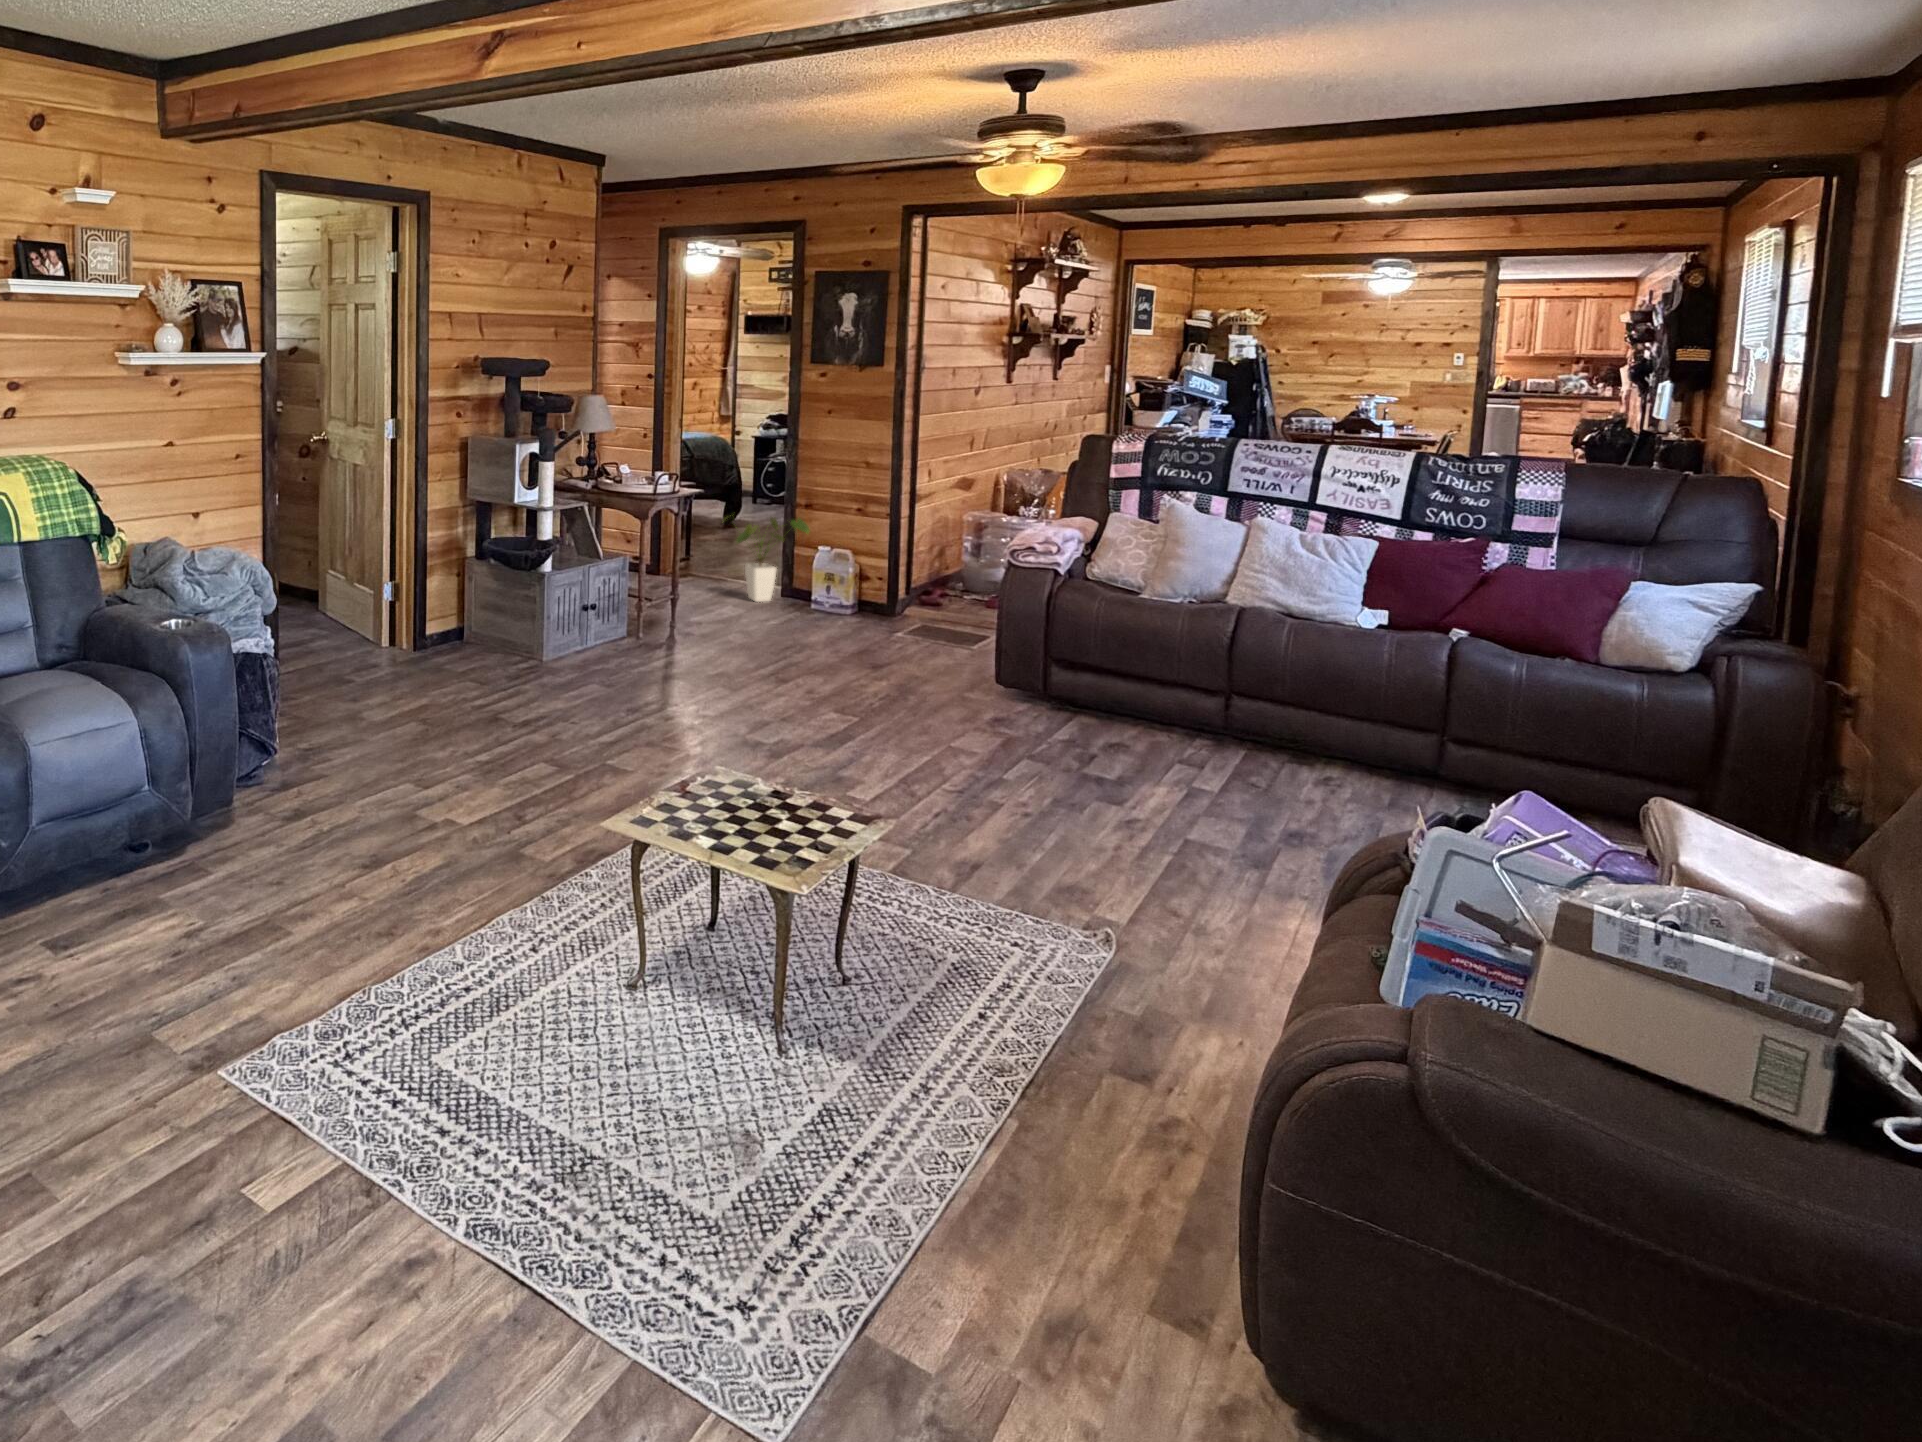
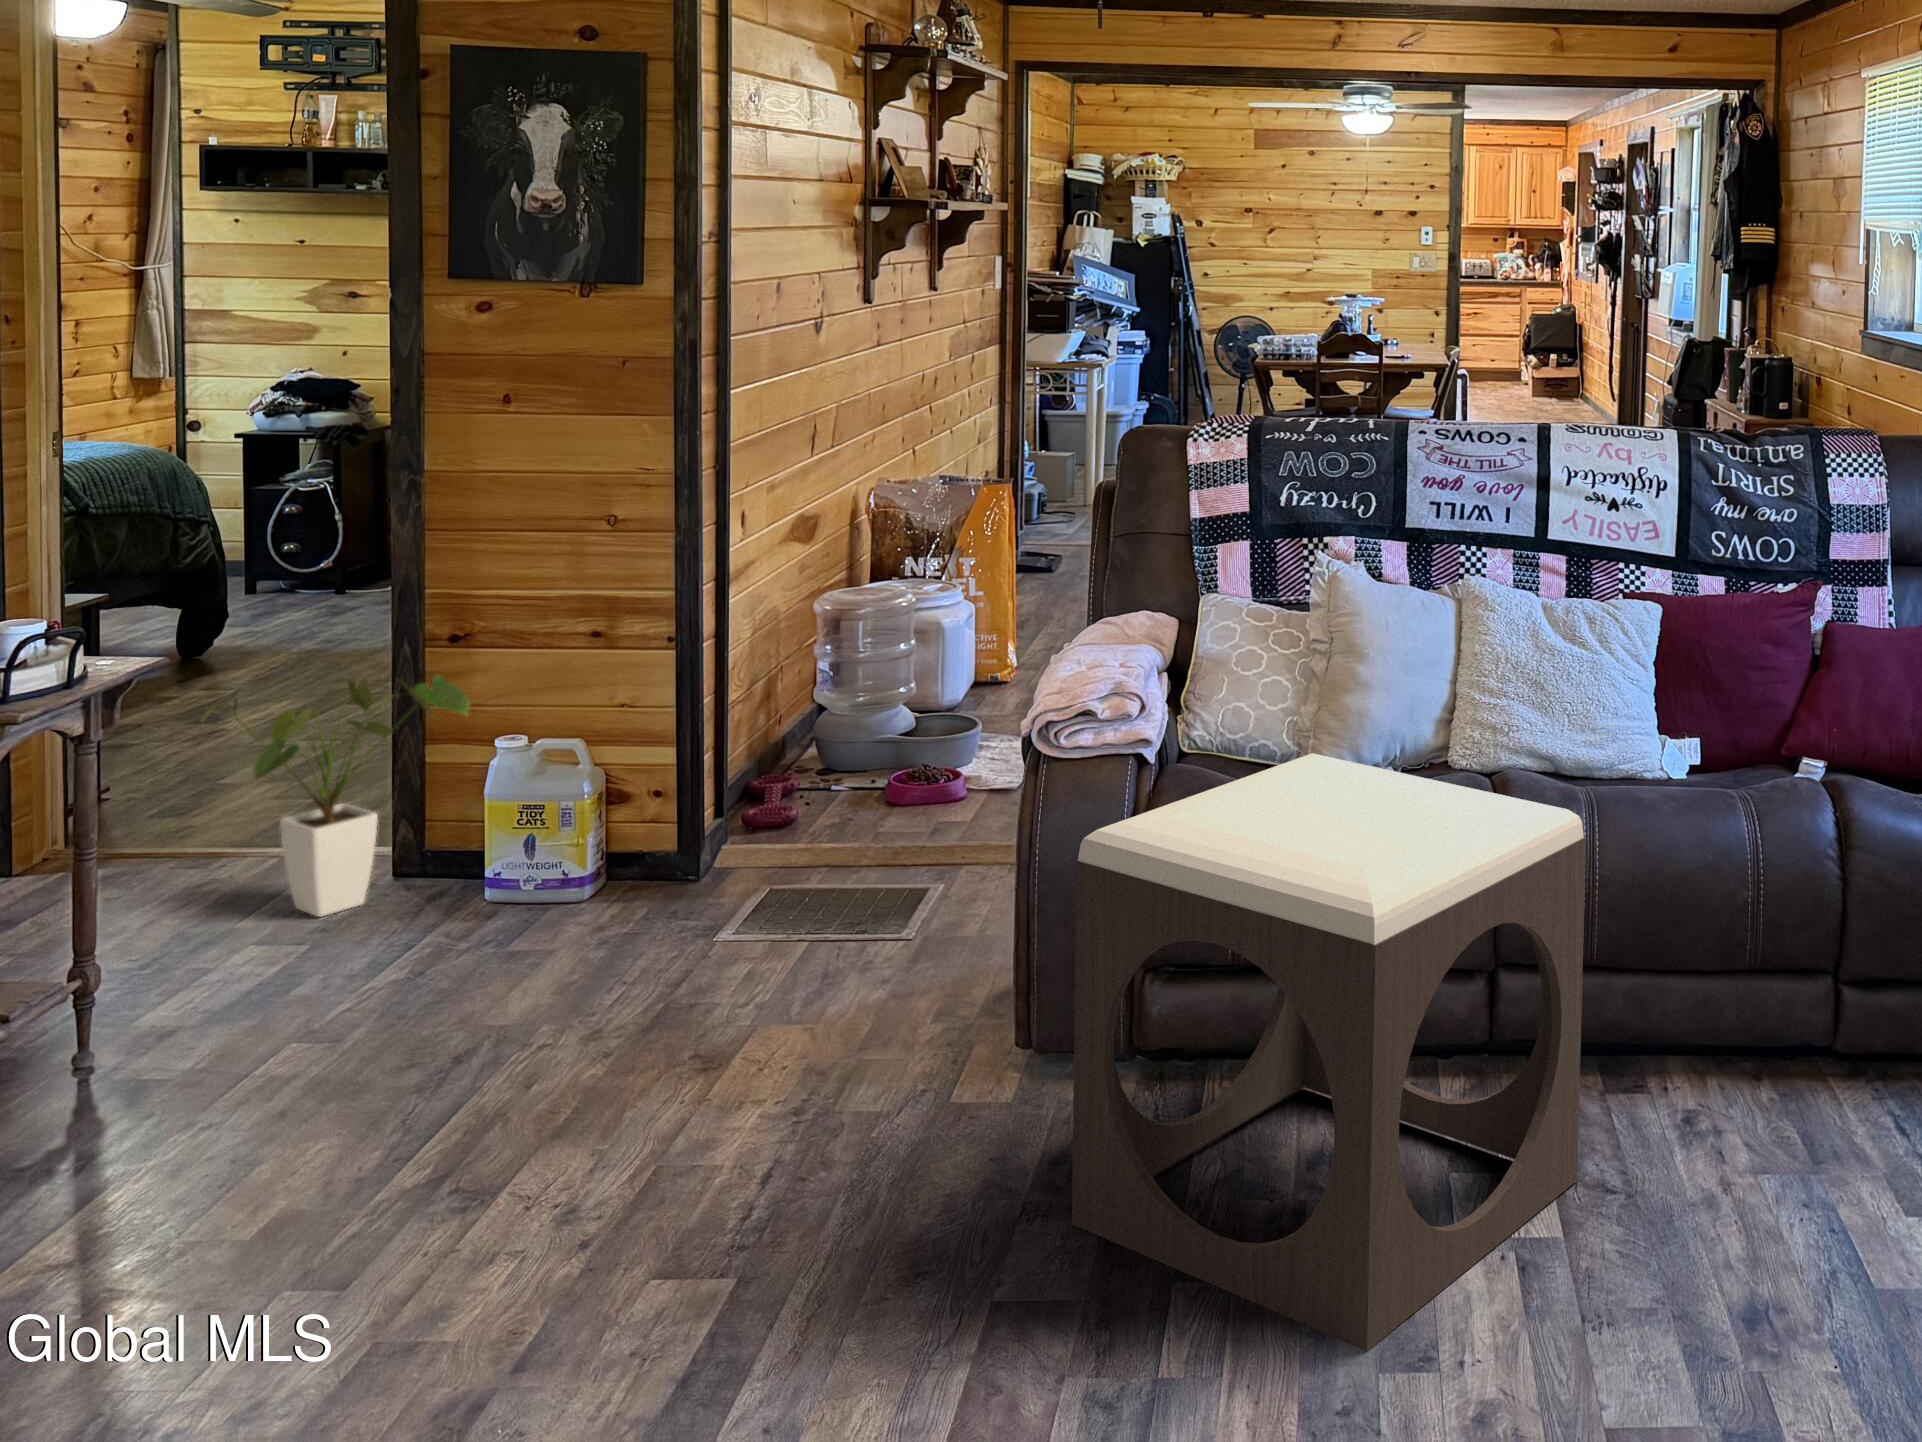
footstool: none [985,573,1242,785] -> present [1072,753,1586,1351]

